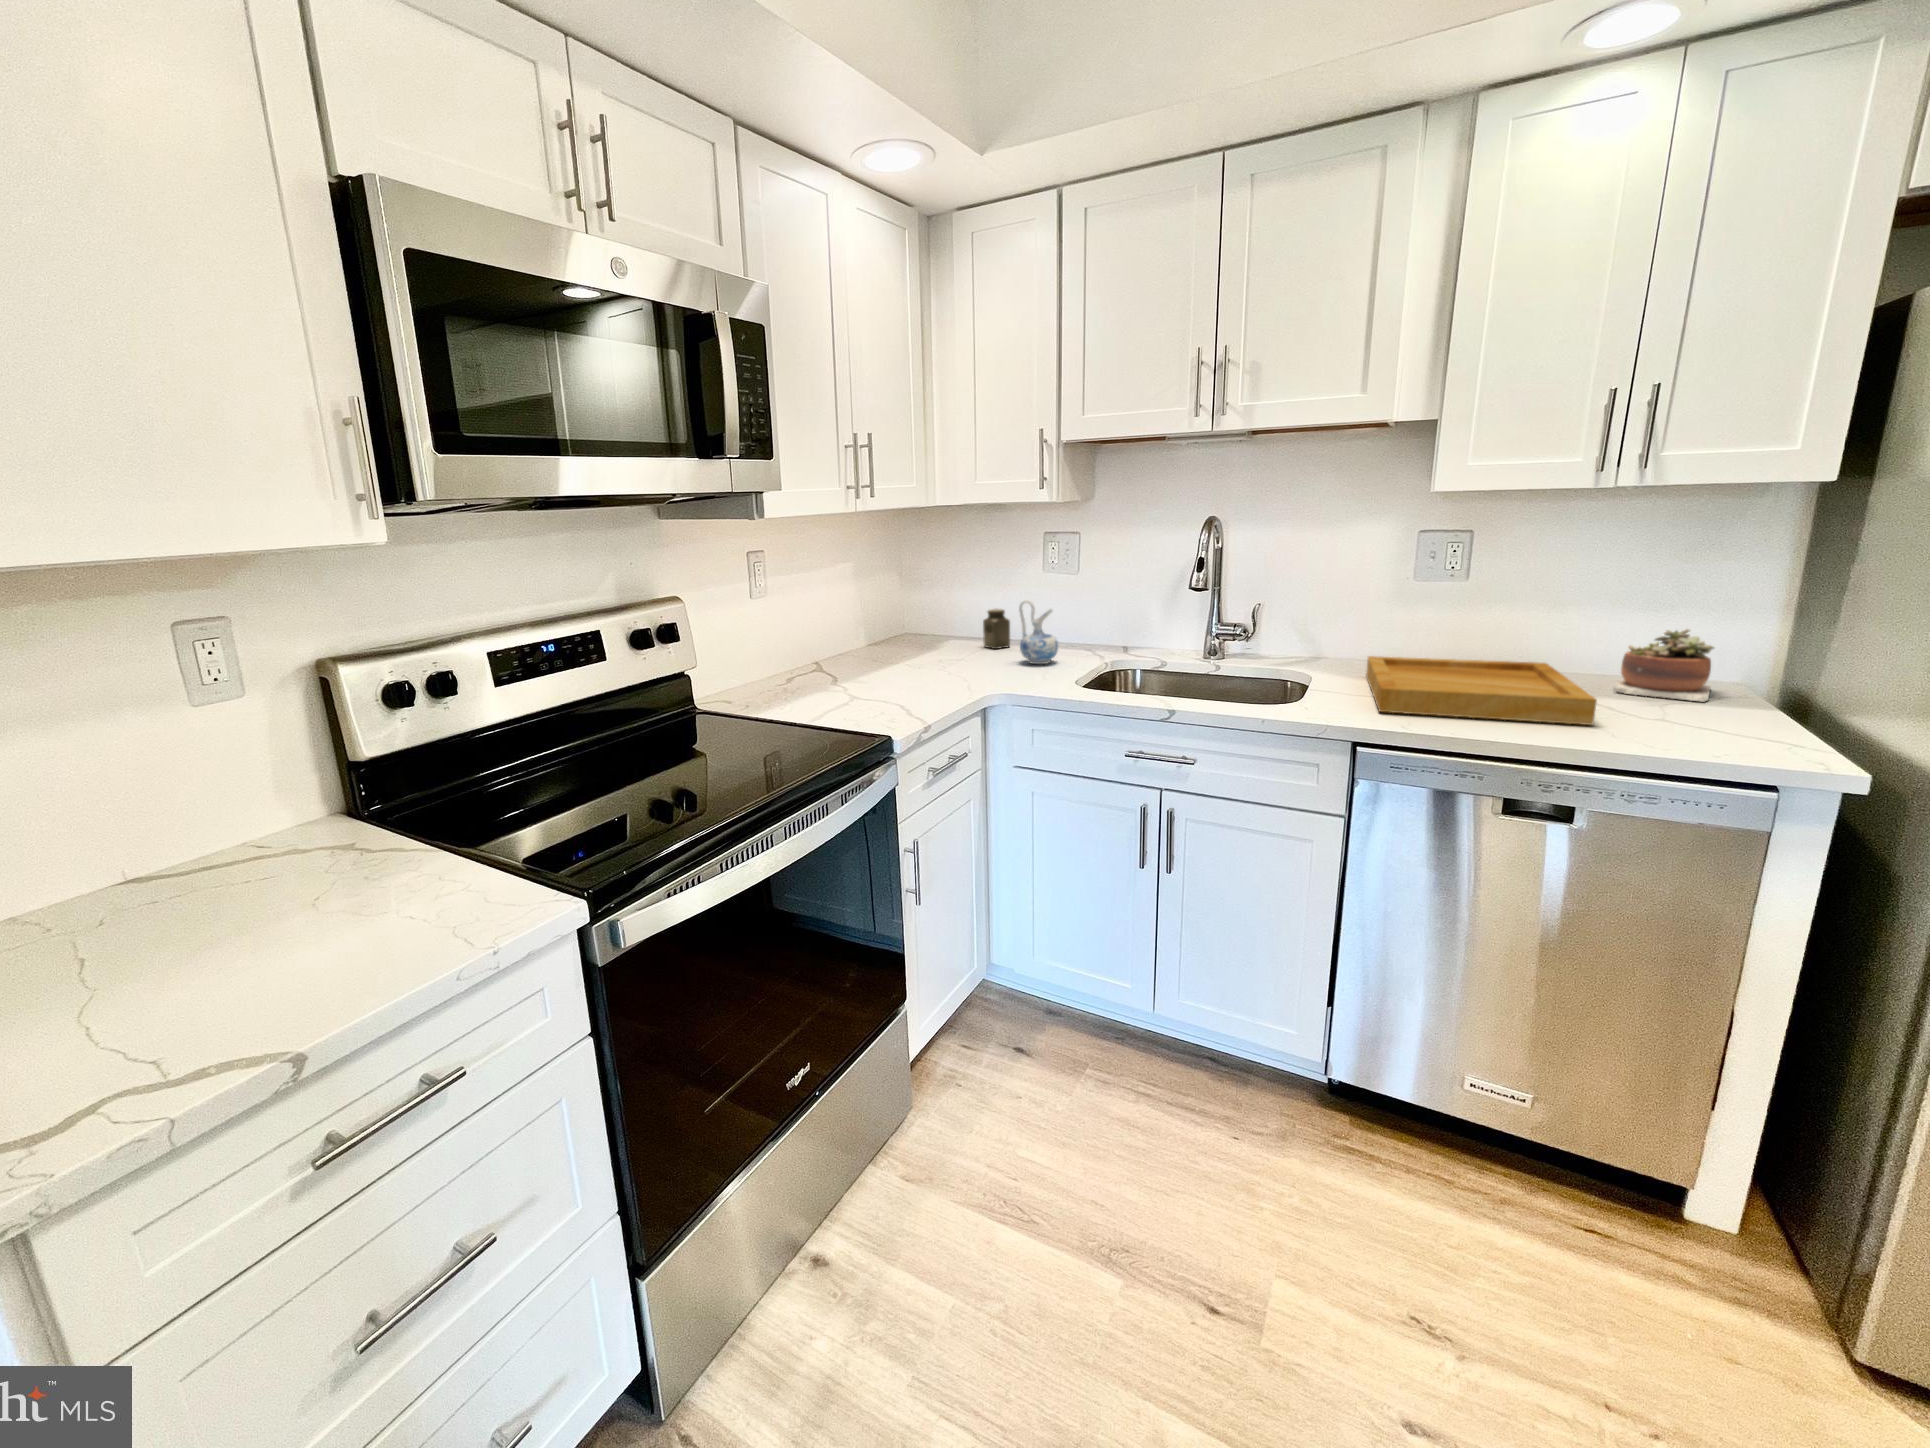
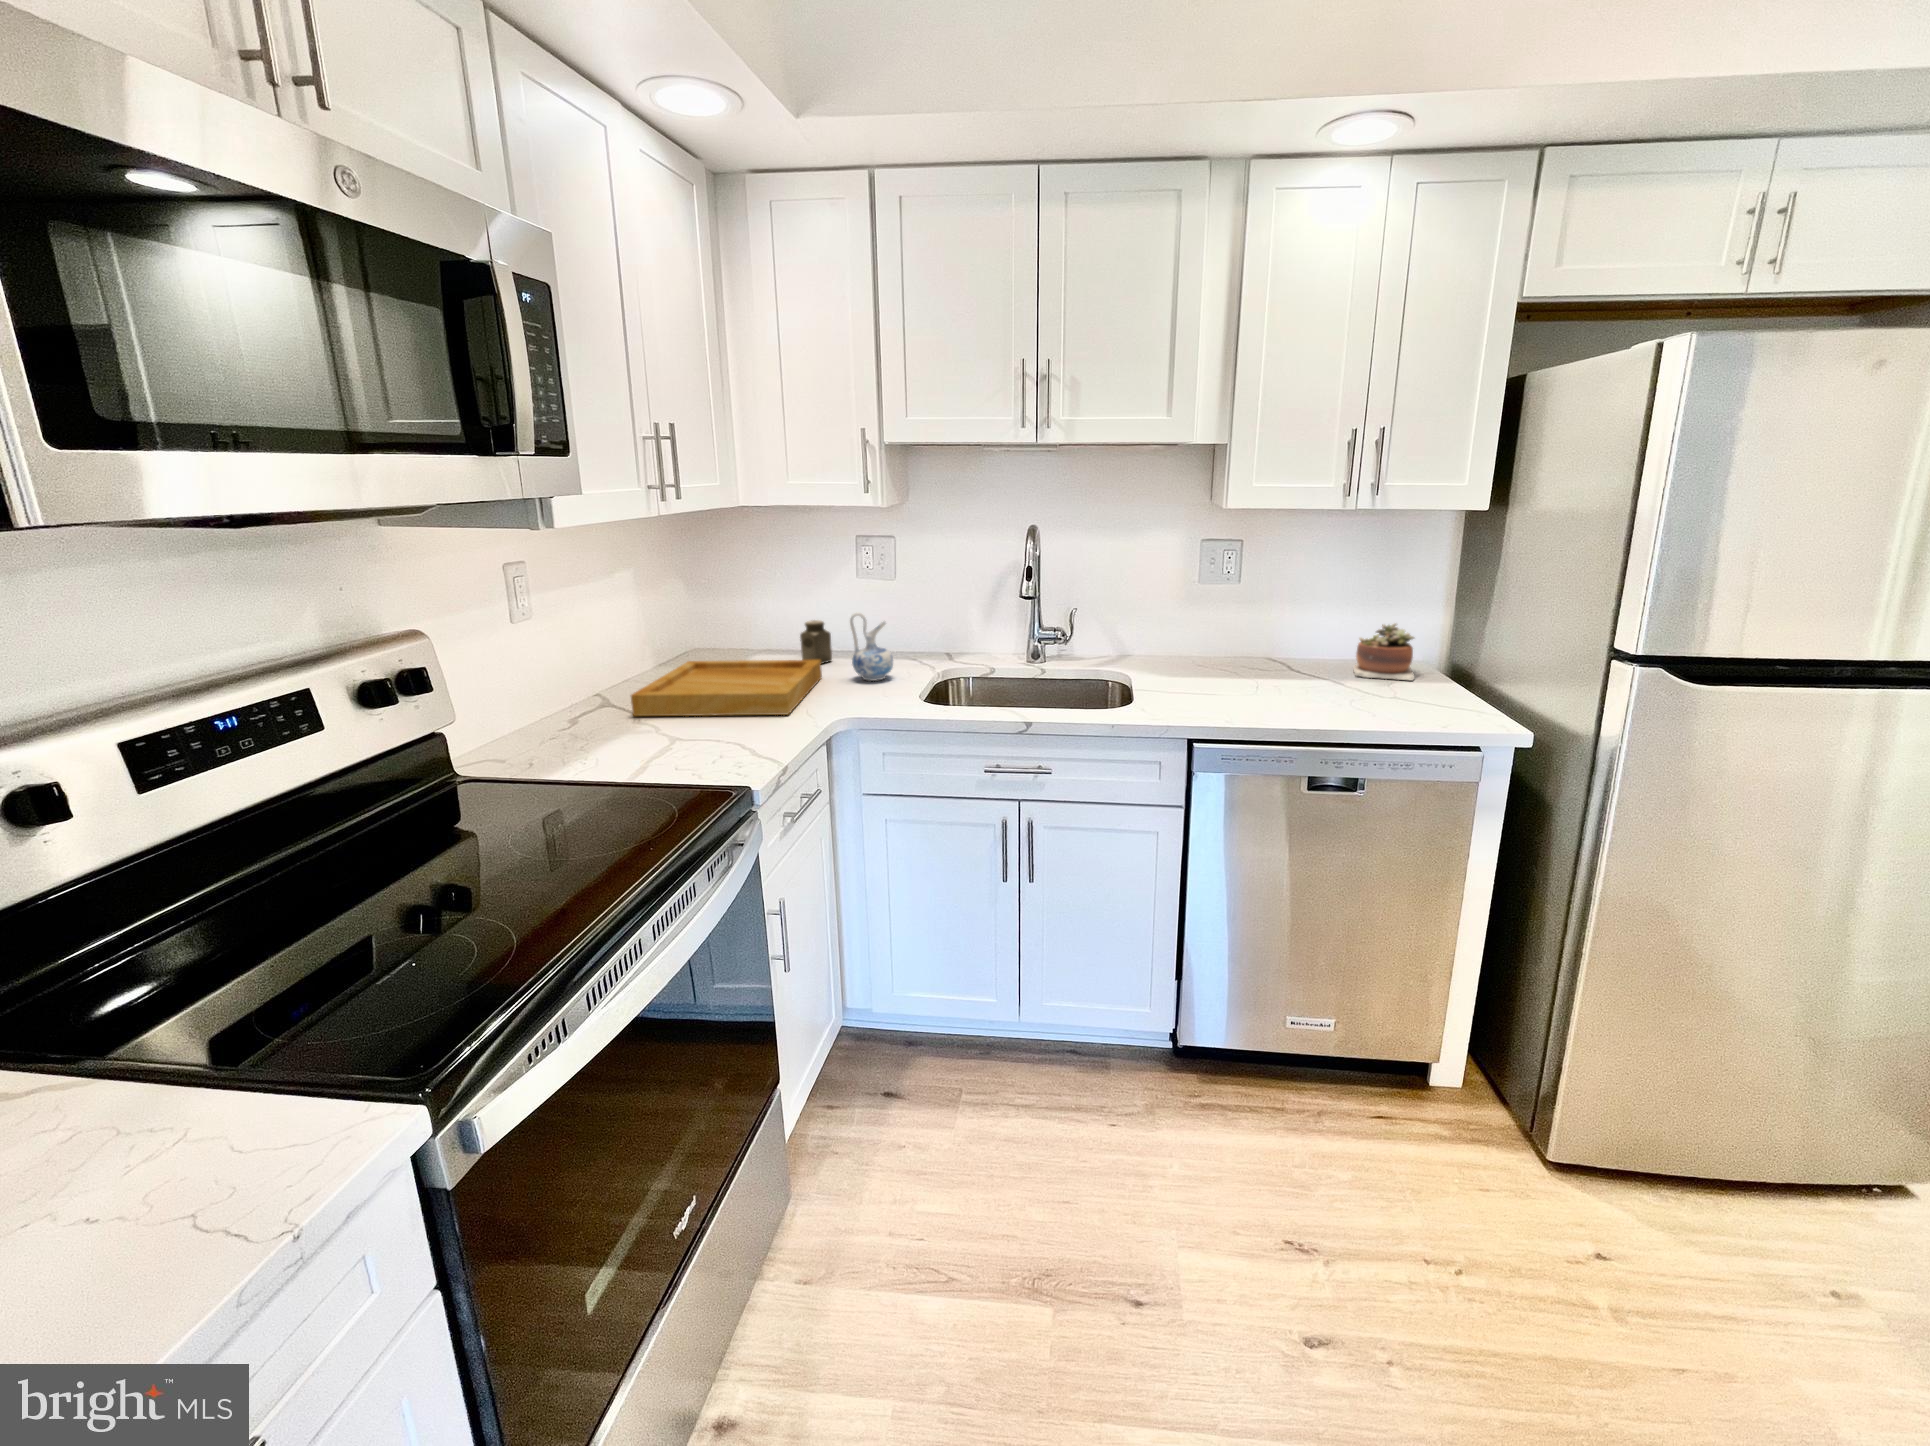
tray: present [1366,656,1597,725] -> present [631,660,822,716]

